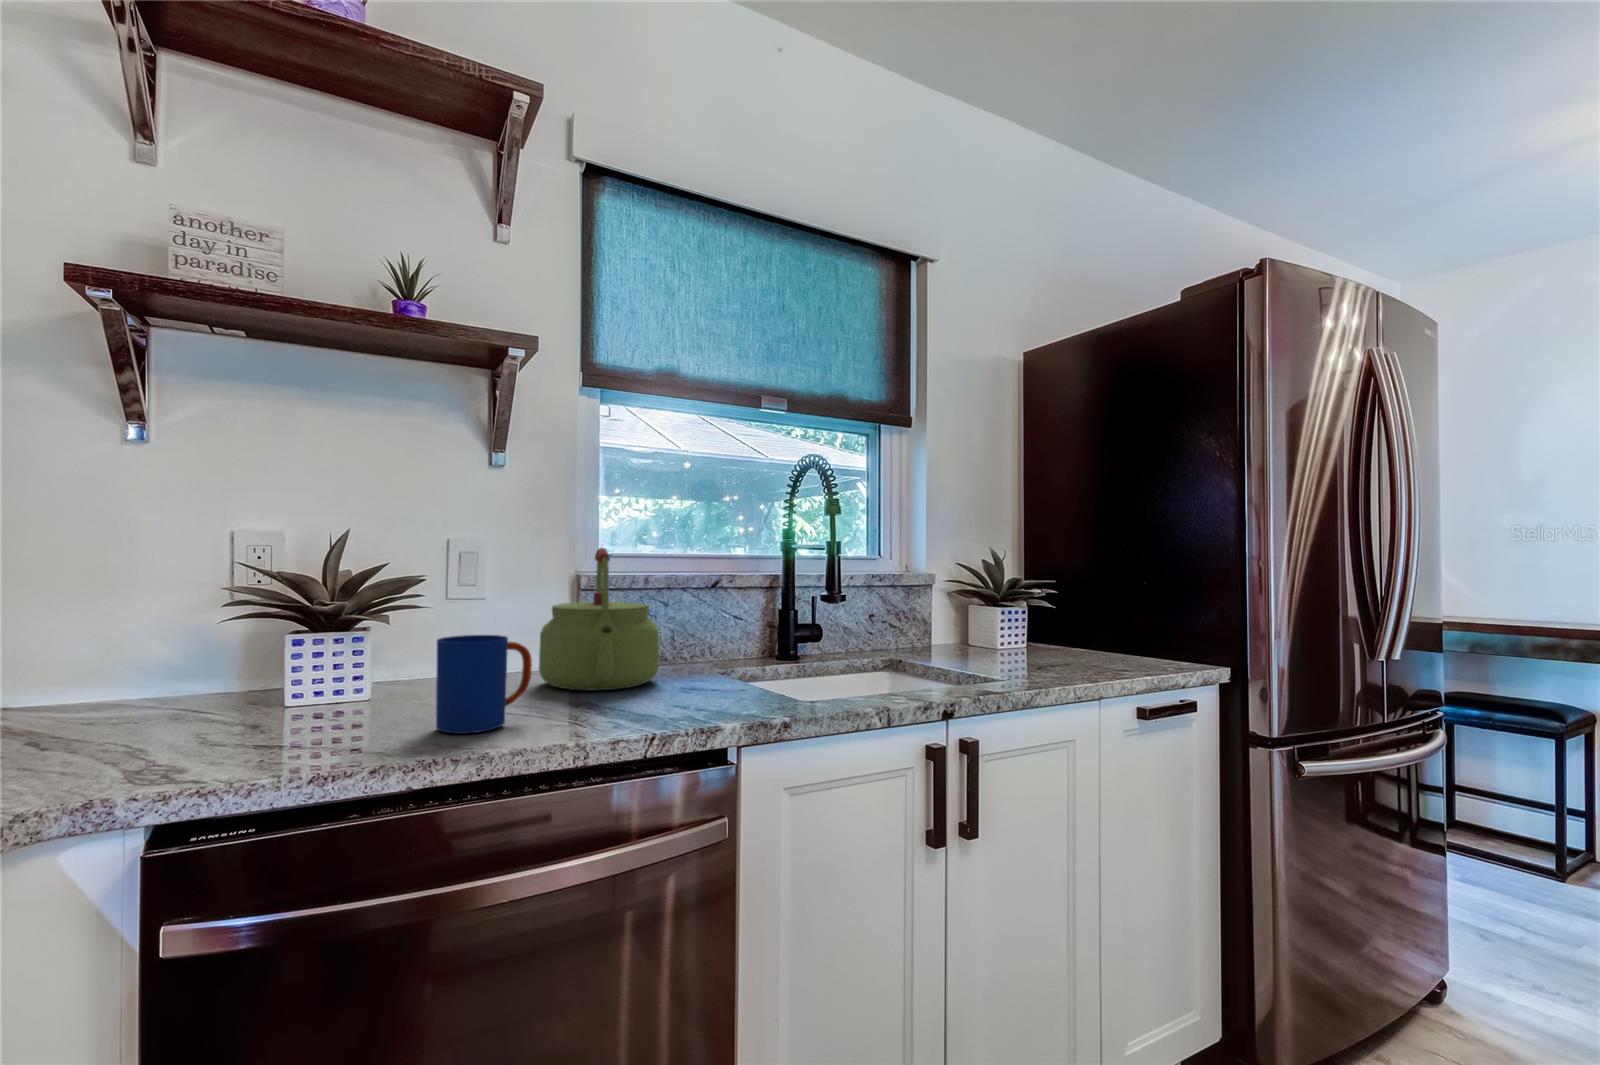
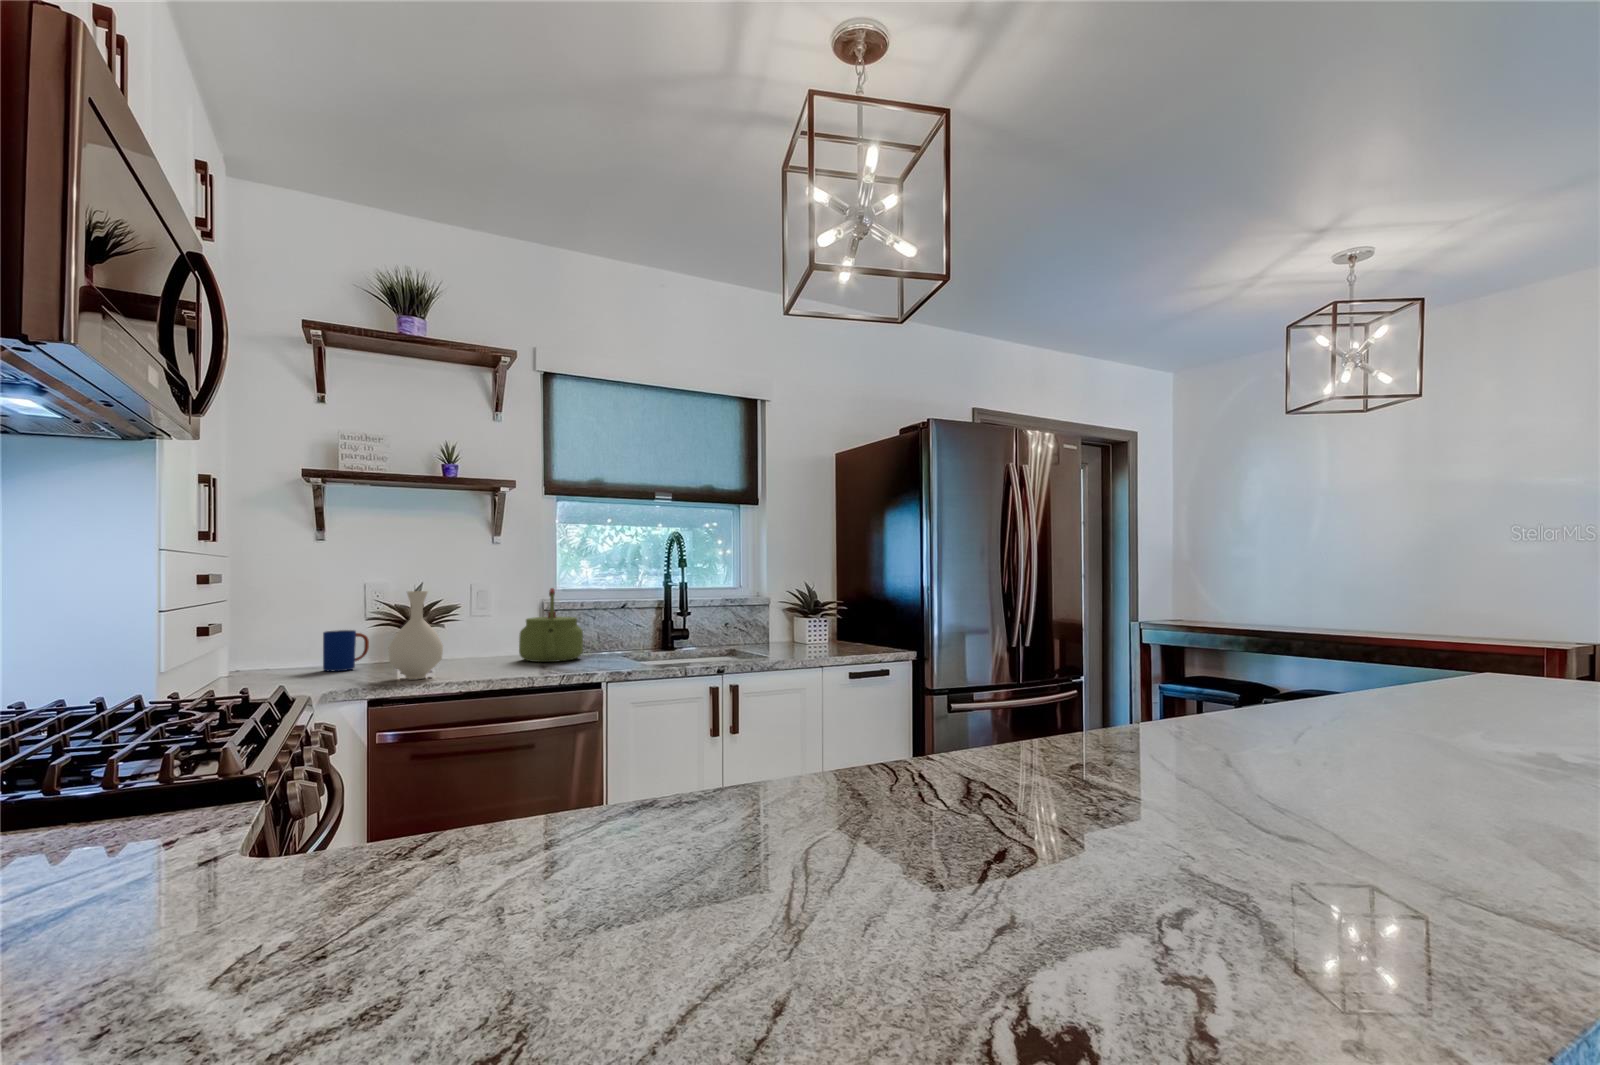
vase: none [234,539,375,752] -> present [388,591,443,680]
mug: present [436,635,532,734] -> present [323,630,369,671]

